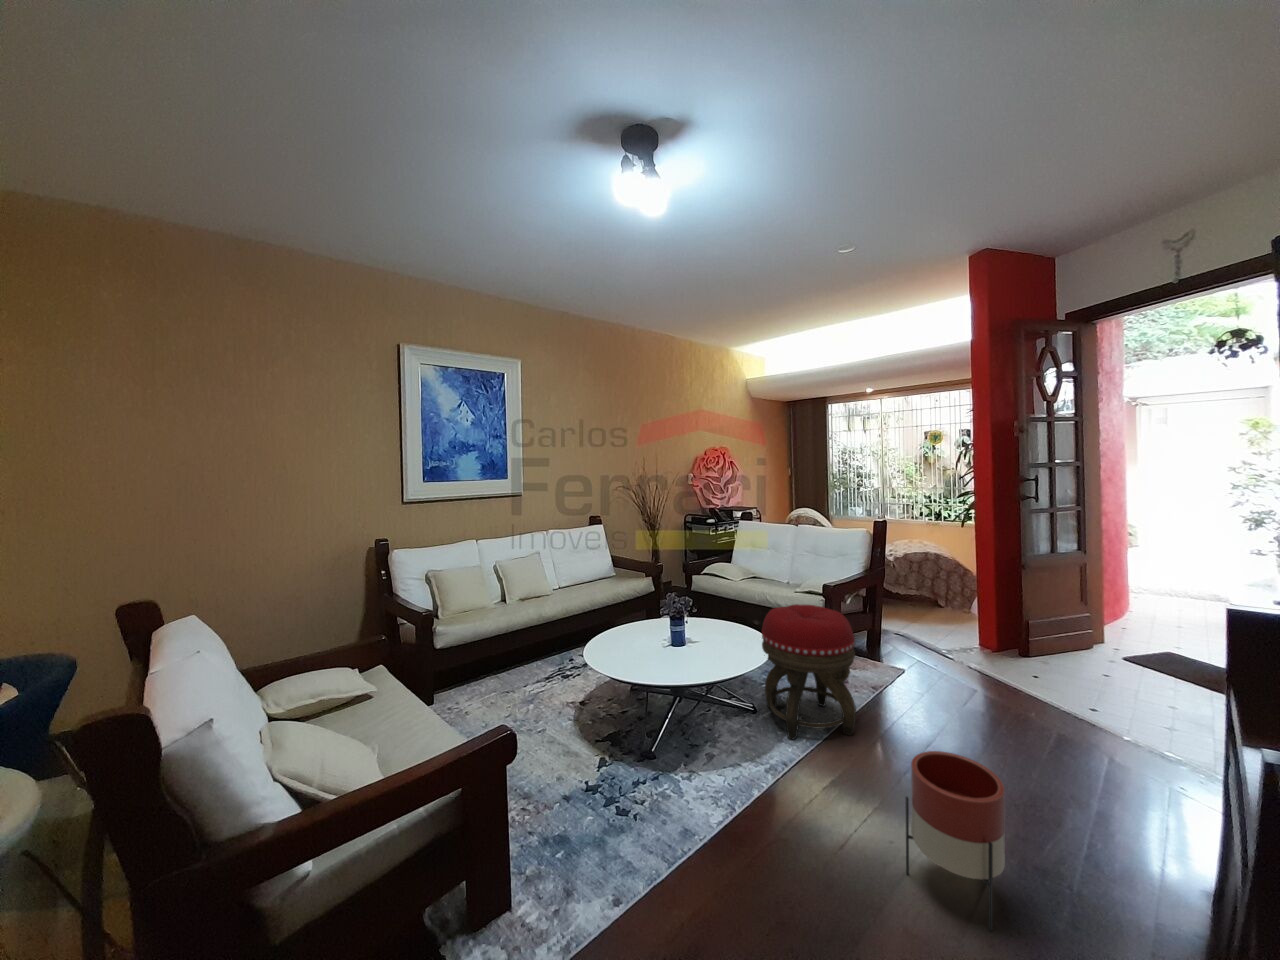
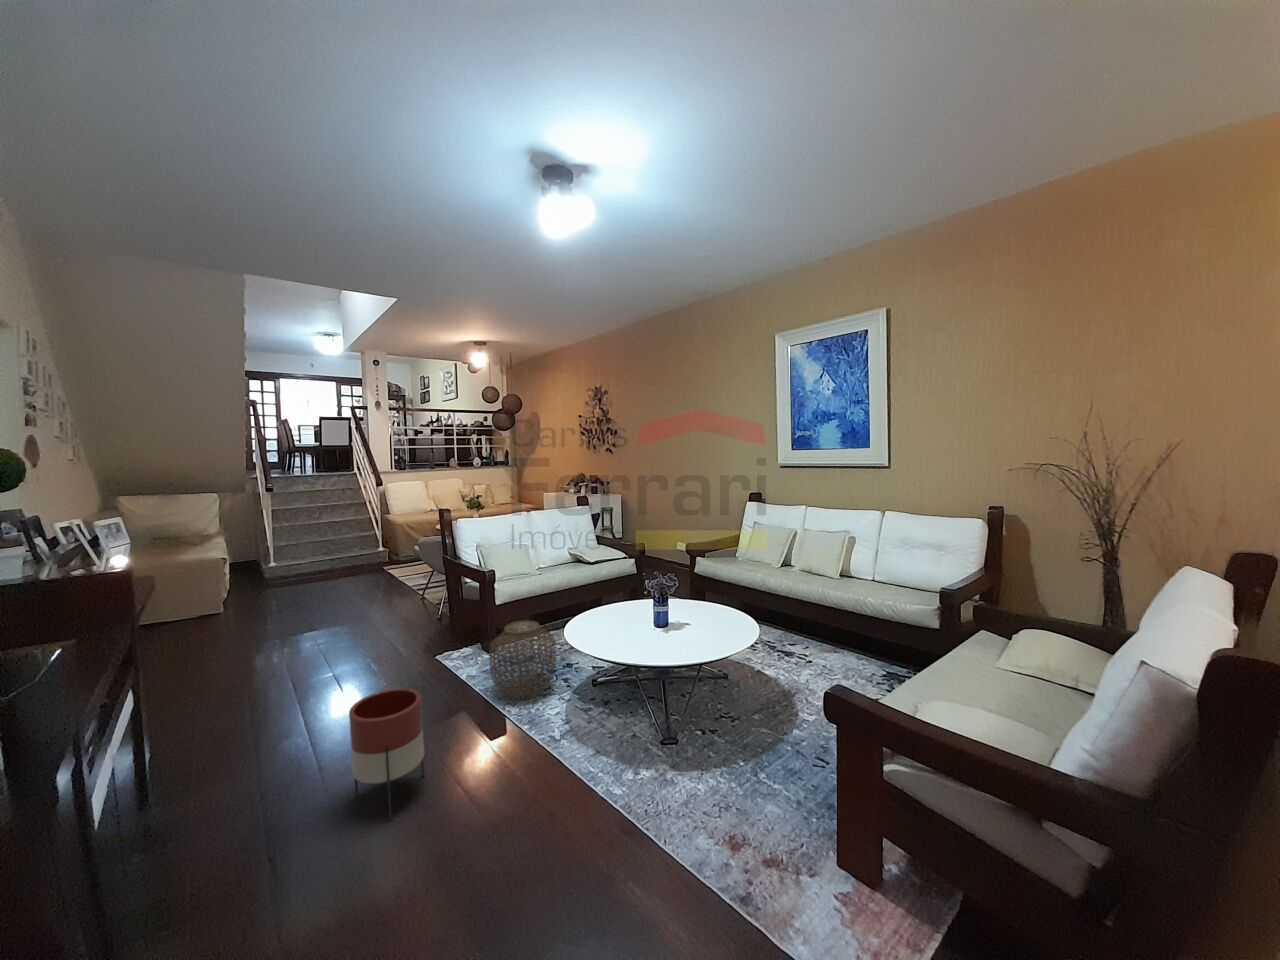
footstool: present [762,604,856,739] -> none [591,631,713,824]
woven basket: none [632,728,730,860] -> present [489,620,556,700]

